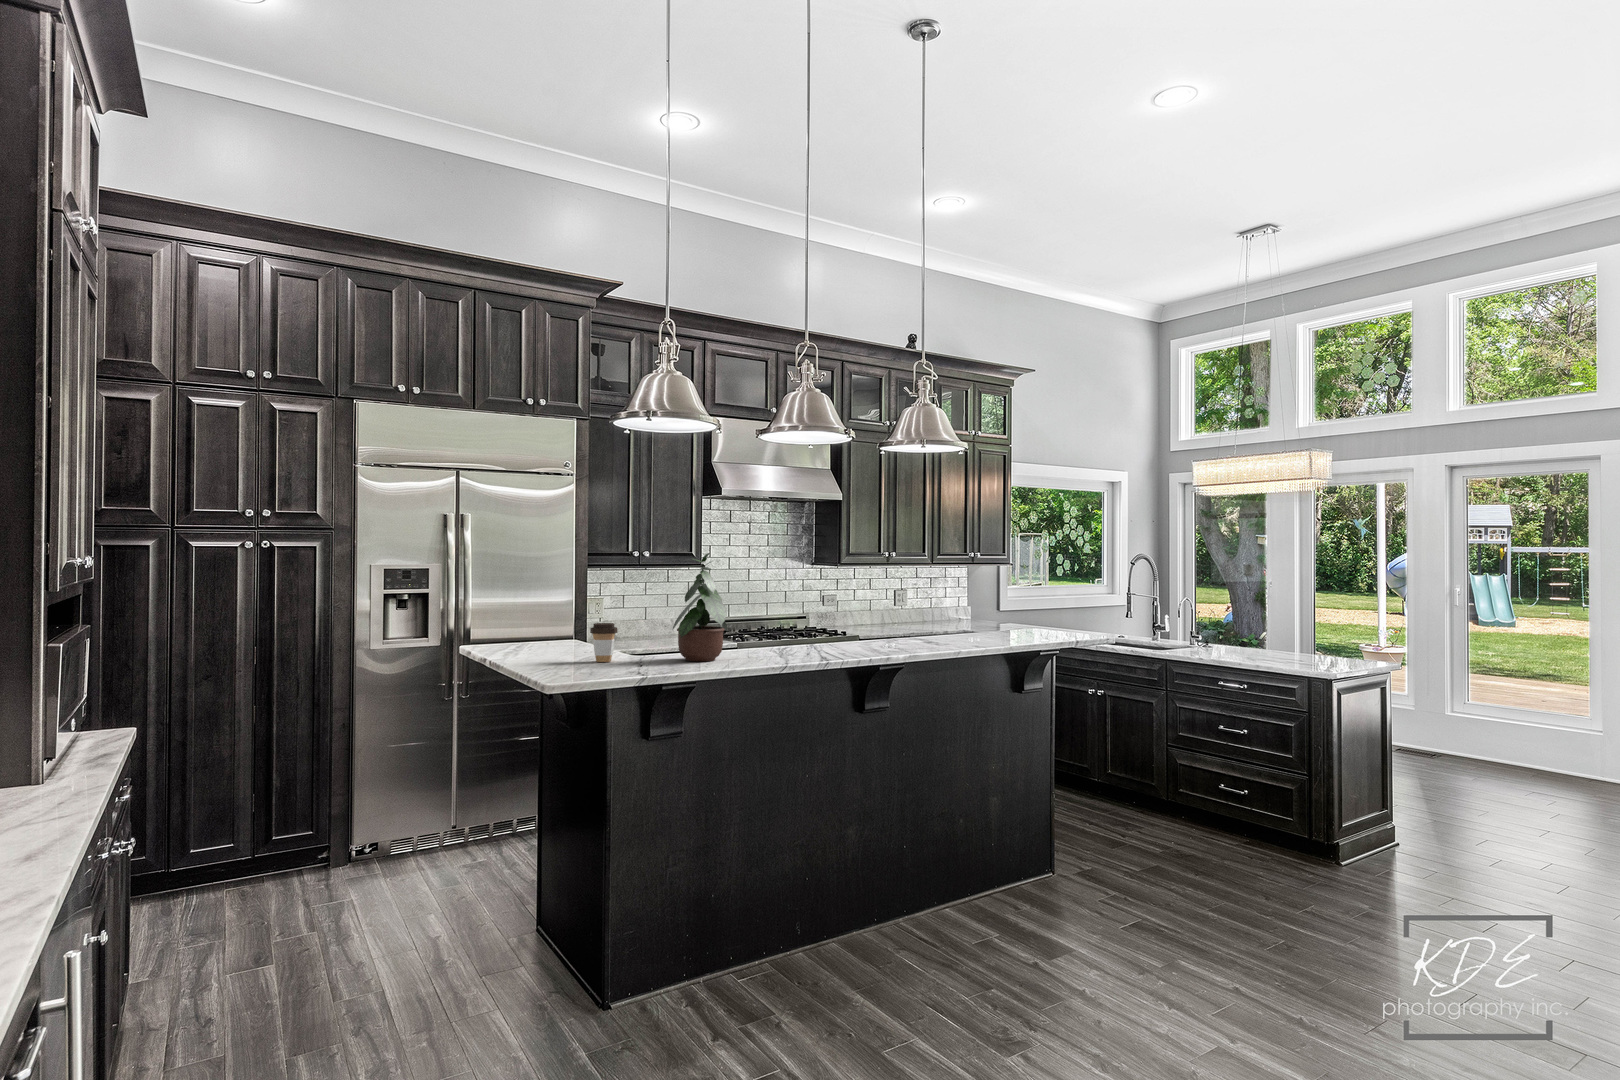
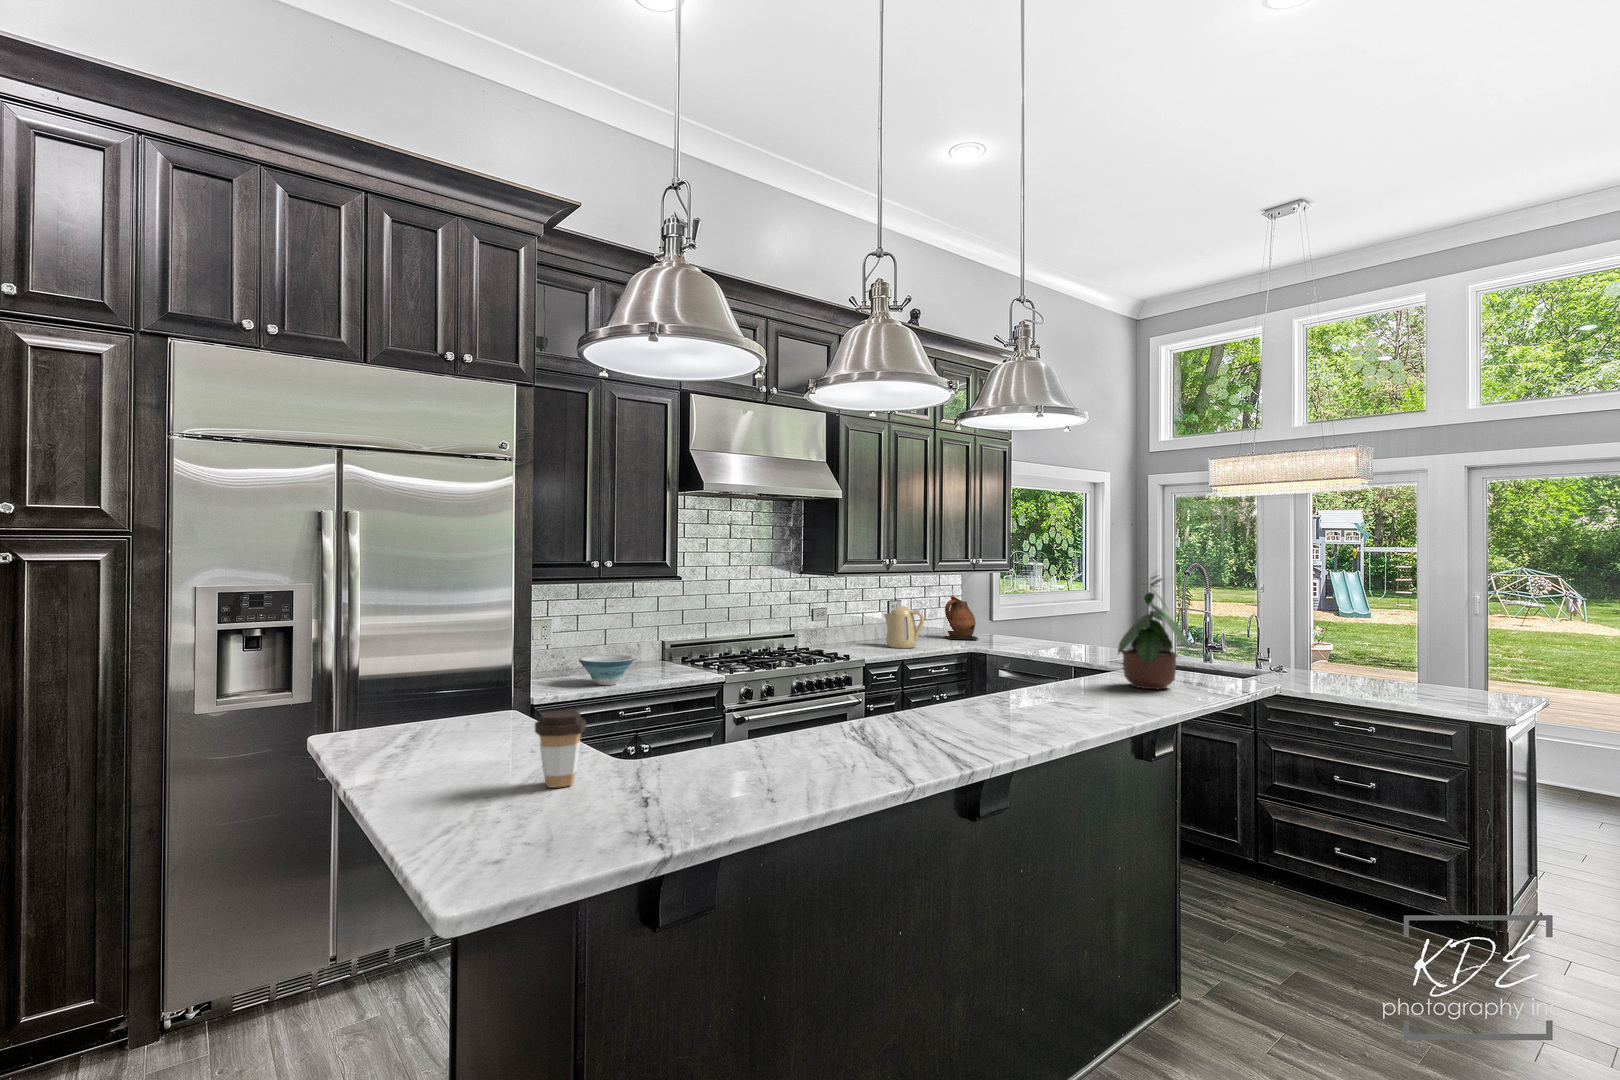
potted plant: present [673,553,727,661] -> present [1118,572,1188,689]
ceramic pitcher: none [947,587,978,626] -> present [944,596,978,640]
kettle: none [886,593,920,630] -> present [884,606,924,648]
bowl: none [622,622,665,644] -> present [578,655,635,685]

